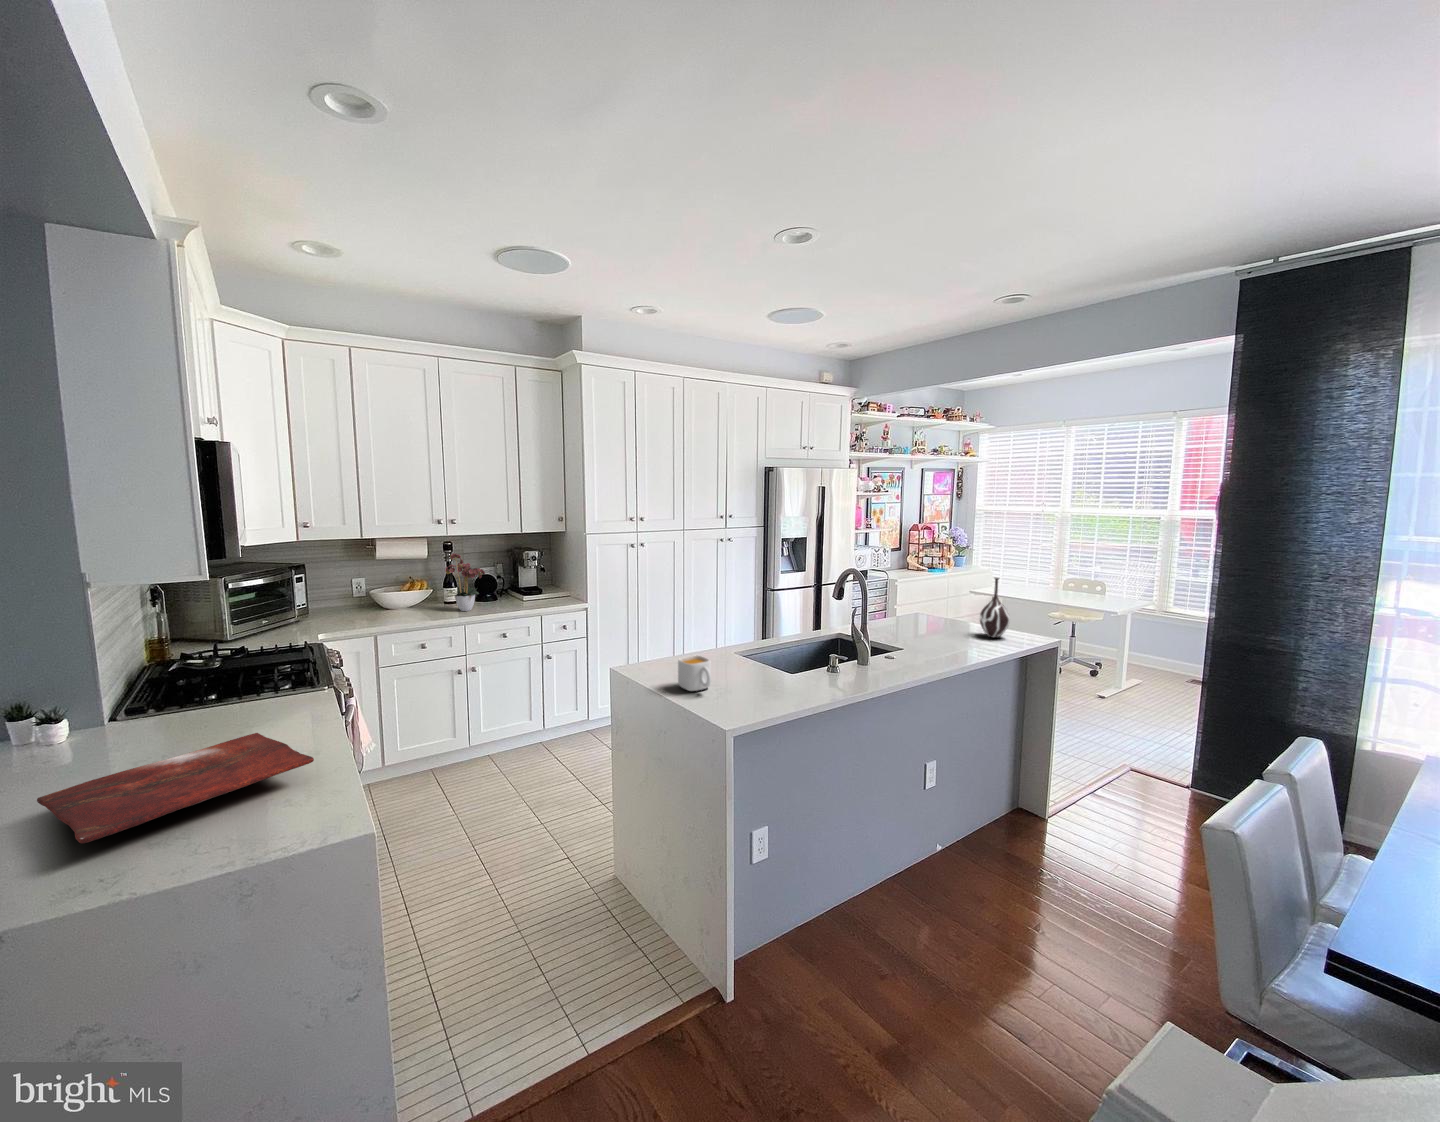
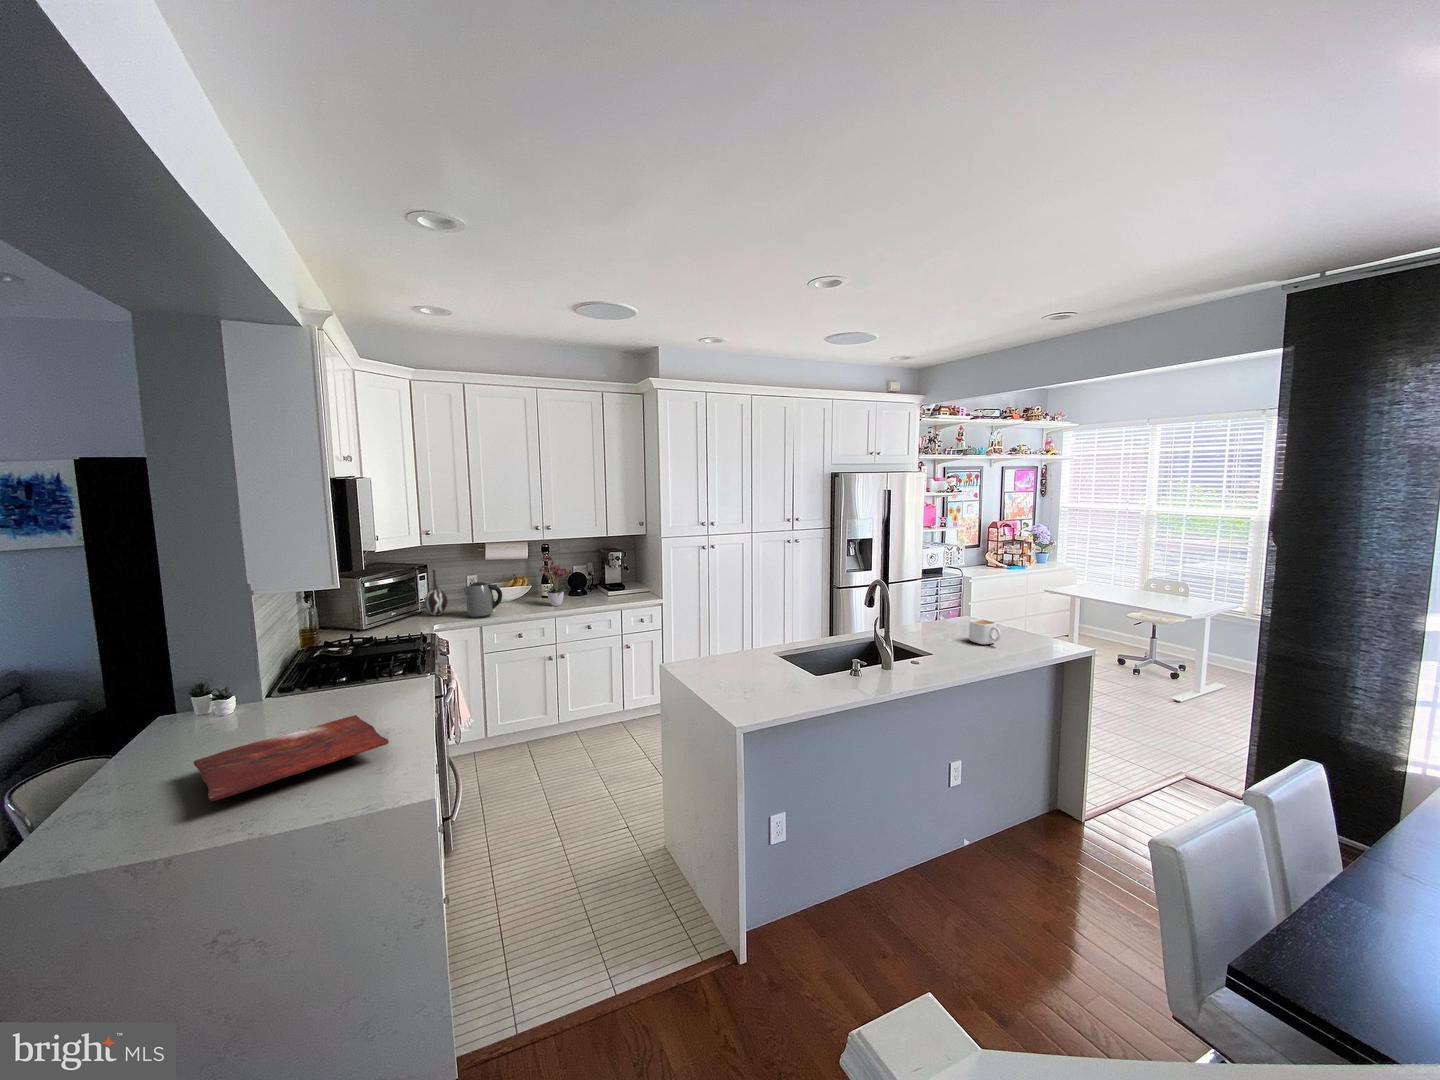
vase: present [980,578,1010,638] -> present [424,570,448,616]
kettle: none [353,583,402,626] -> present [463,582,502,618]
mug: present [678,656,711,691] -> present [969,619,1001,644]

